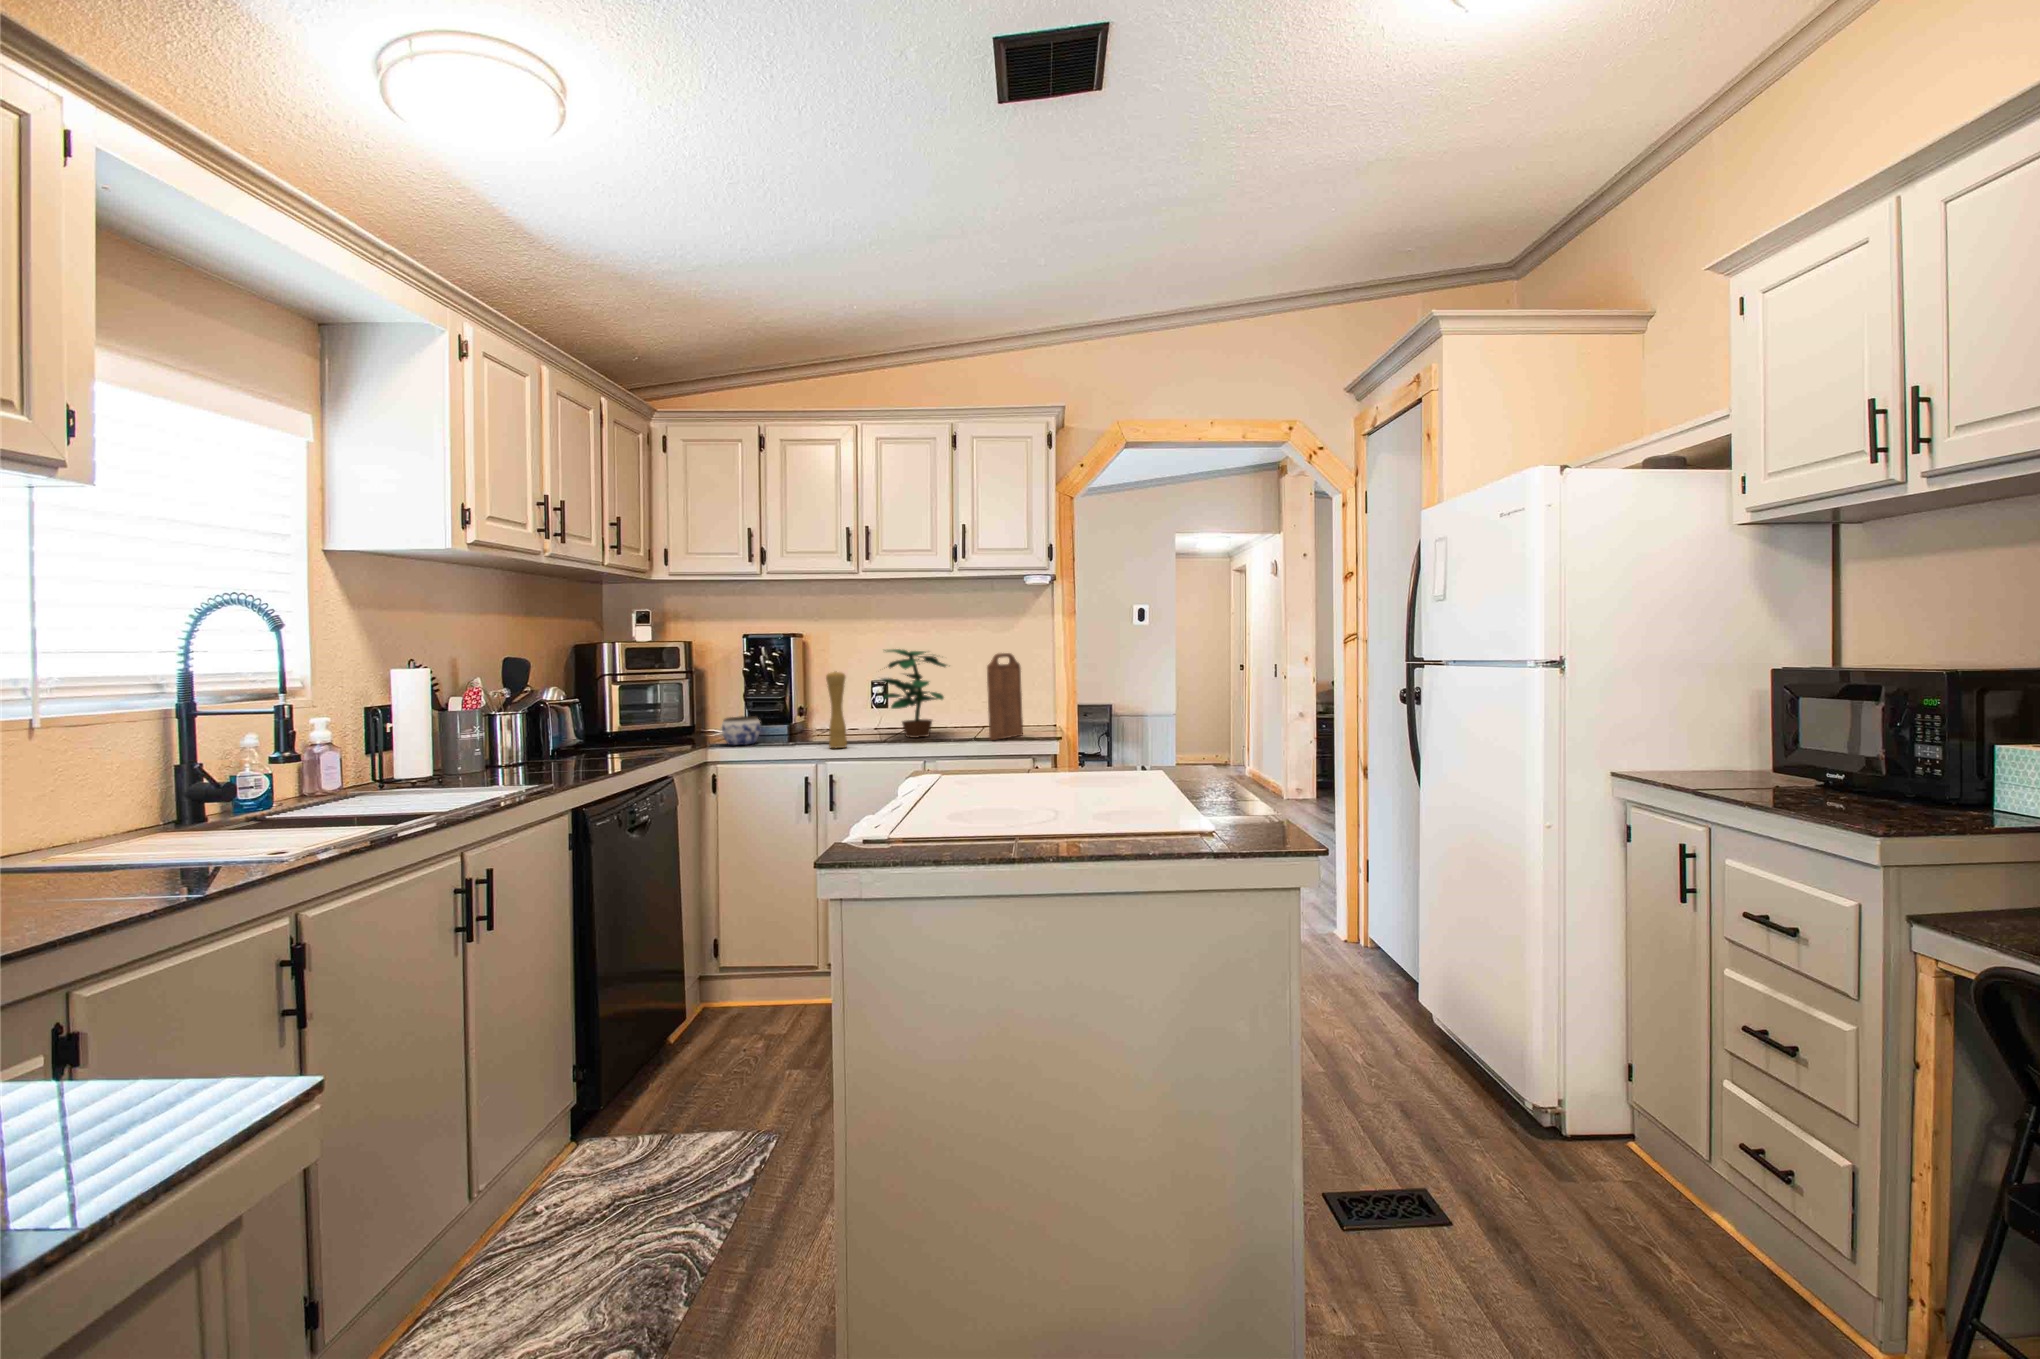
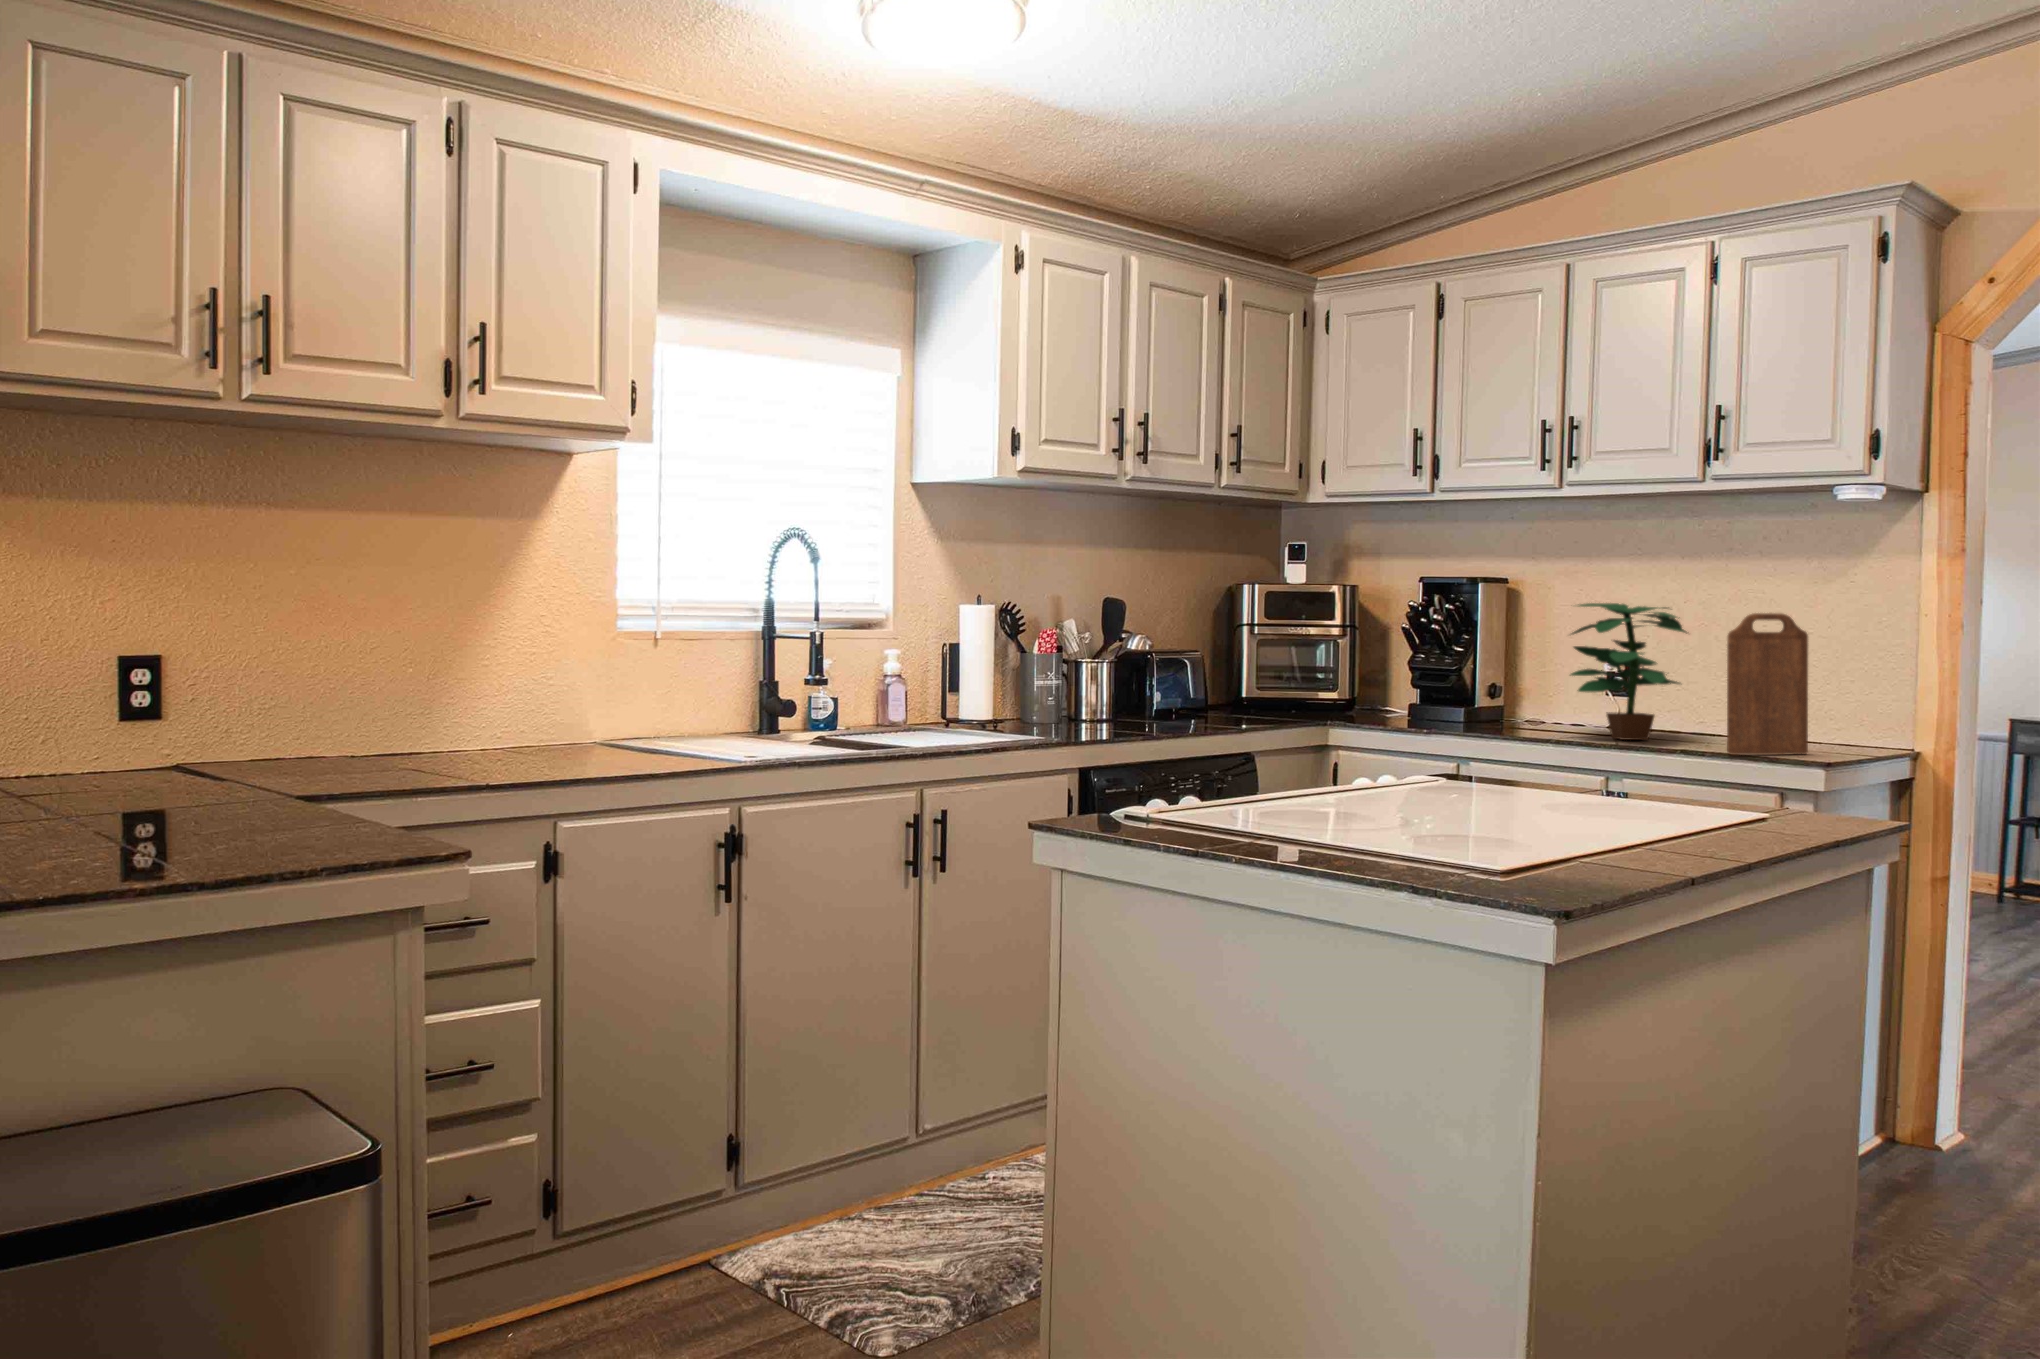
pepper mill: present [826,672,847,748] -> none [1469,630,1498,741]
jar: present [721,716,761,745] -> none [1356,688,1407,725]

